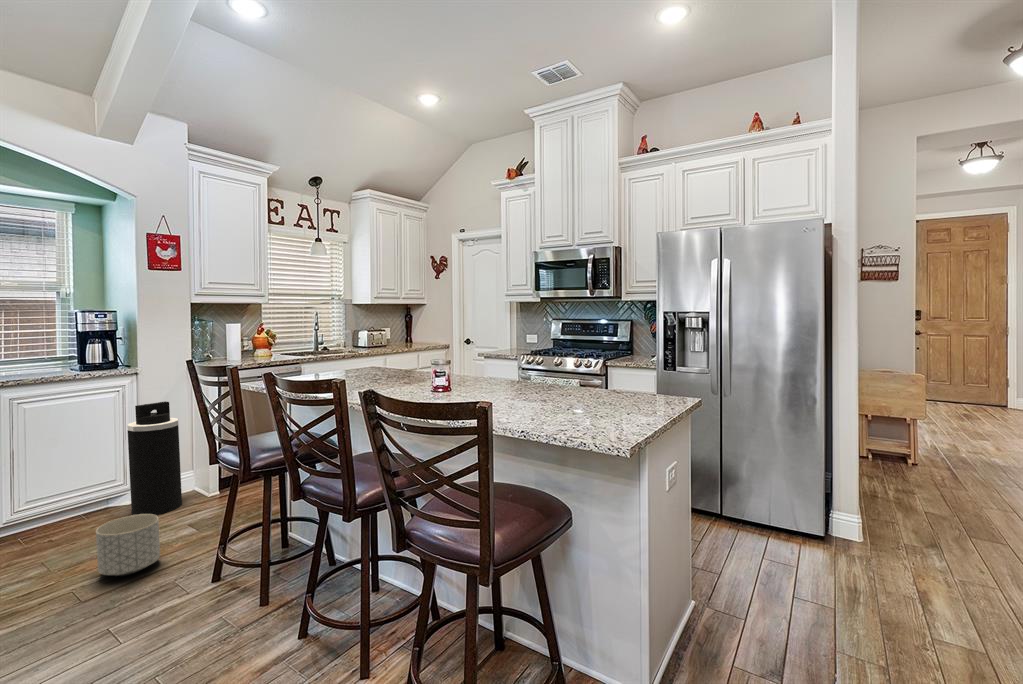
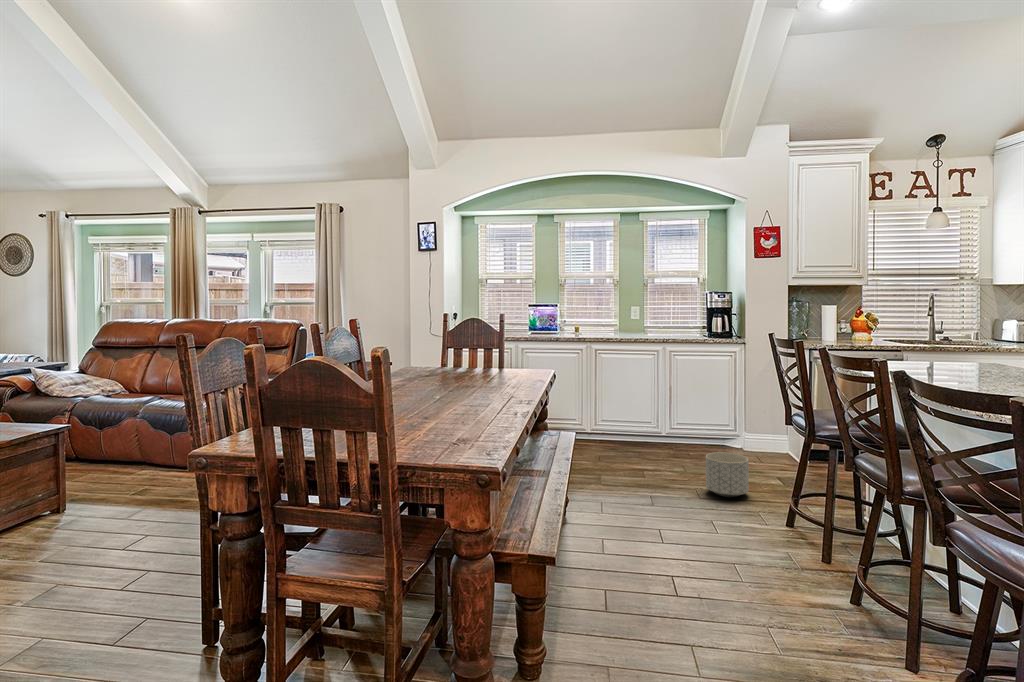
trash can: present [127,401,182,515] -> none [734,371,772,465]

